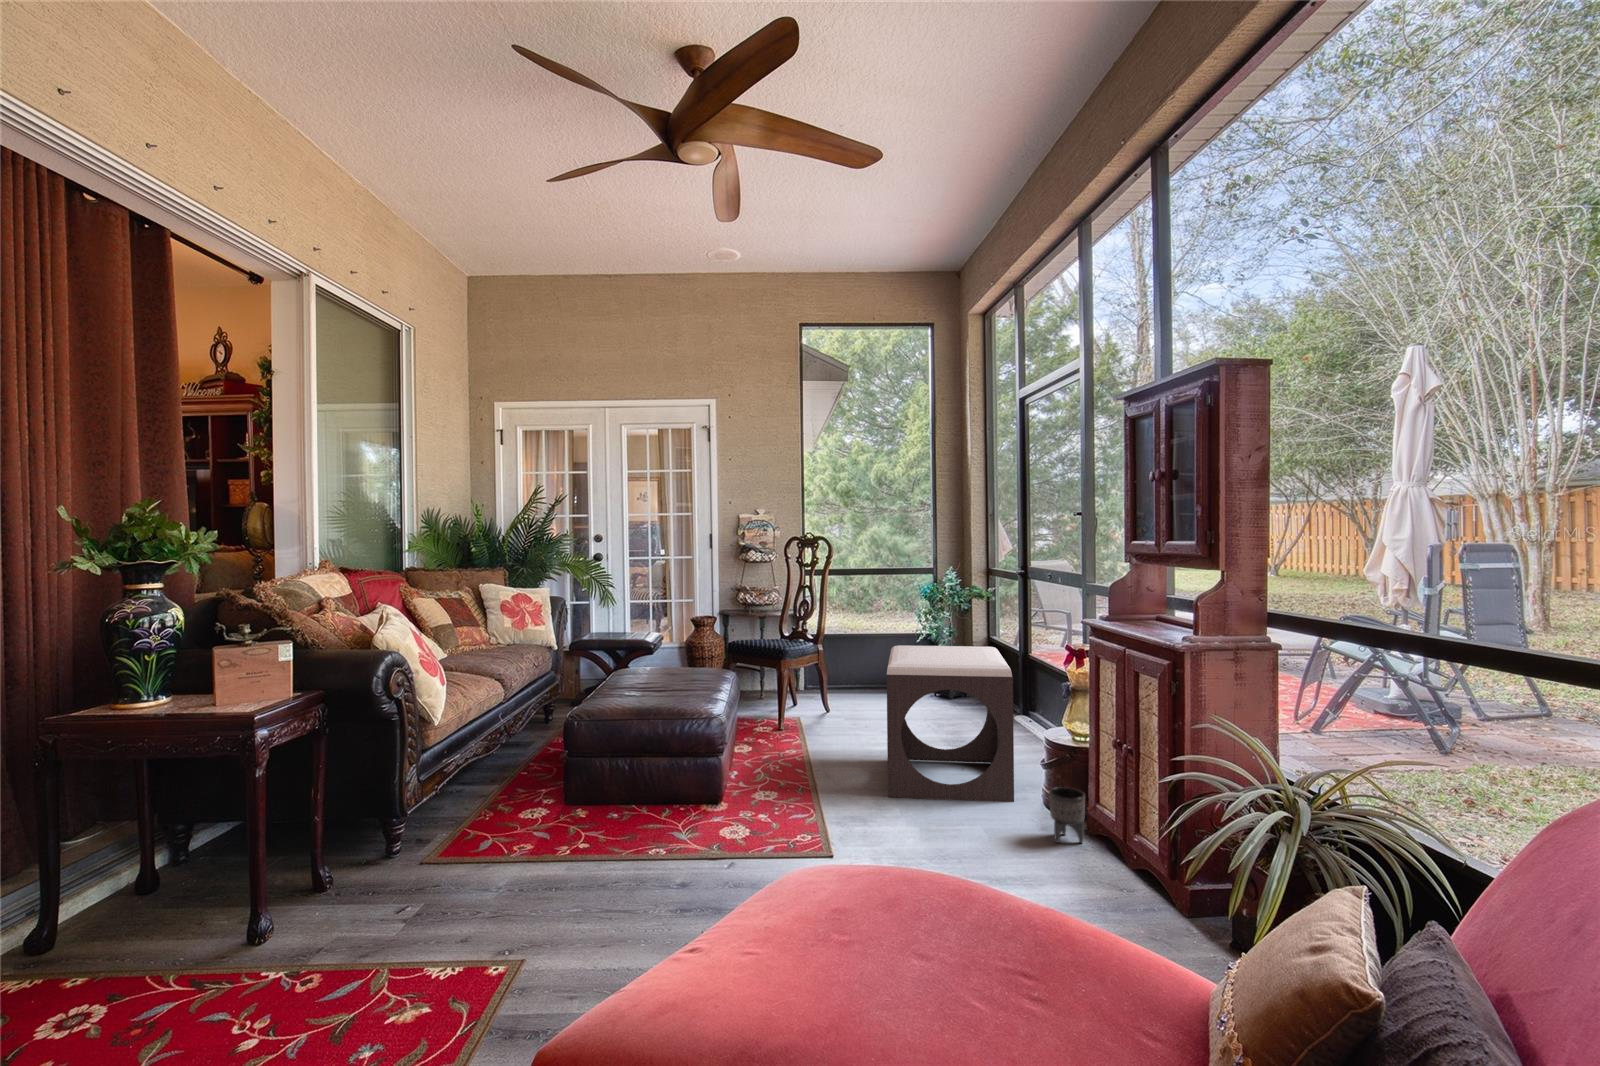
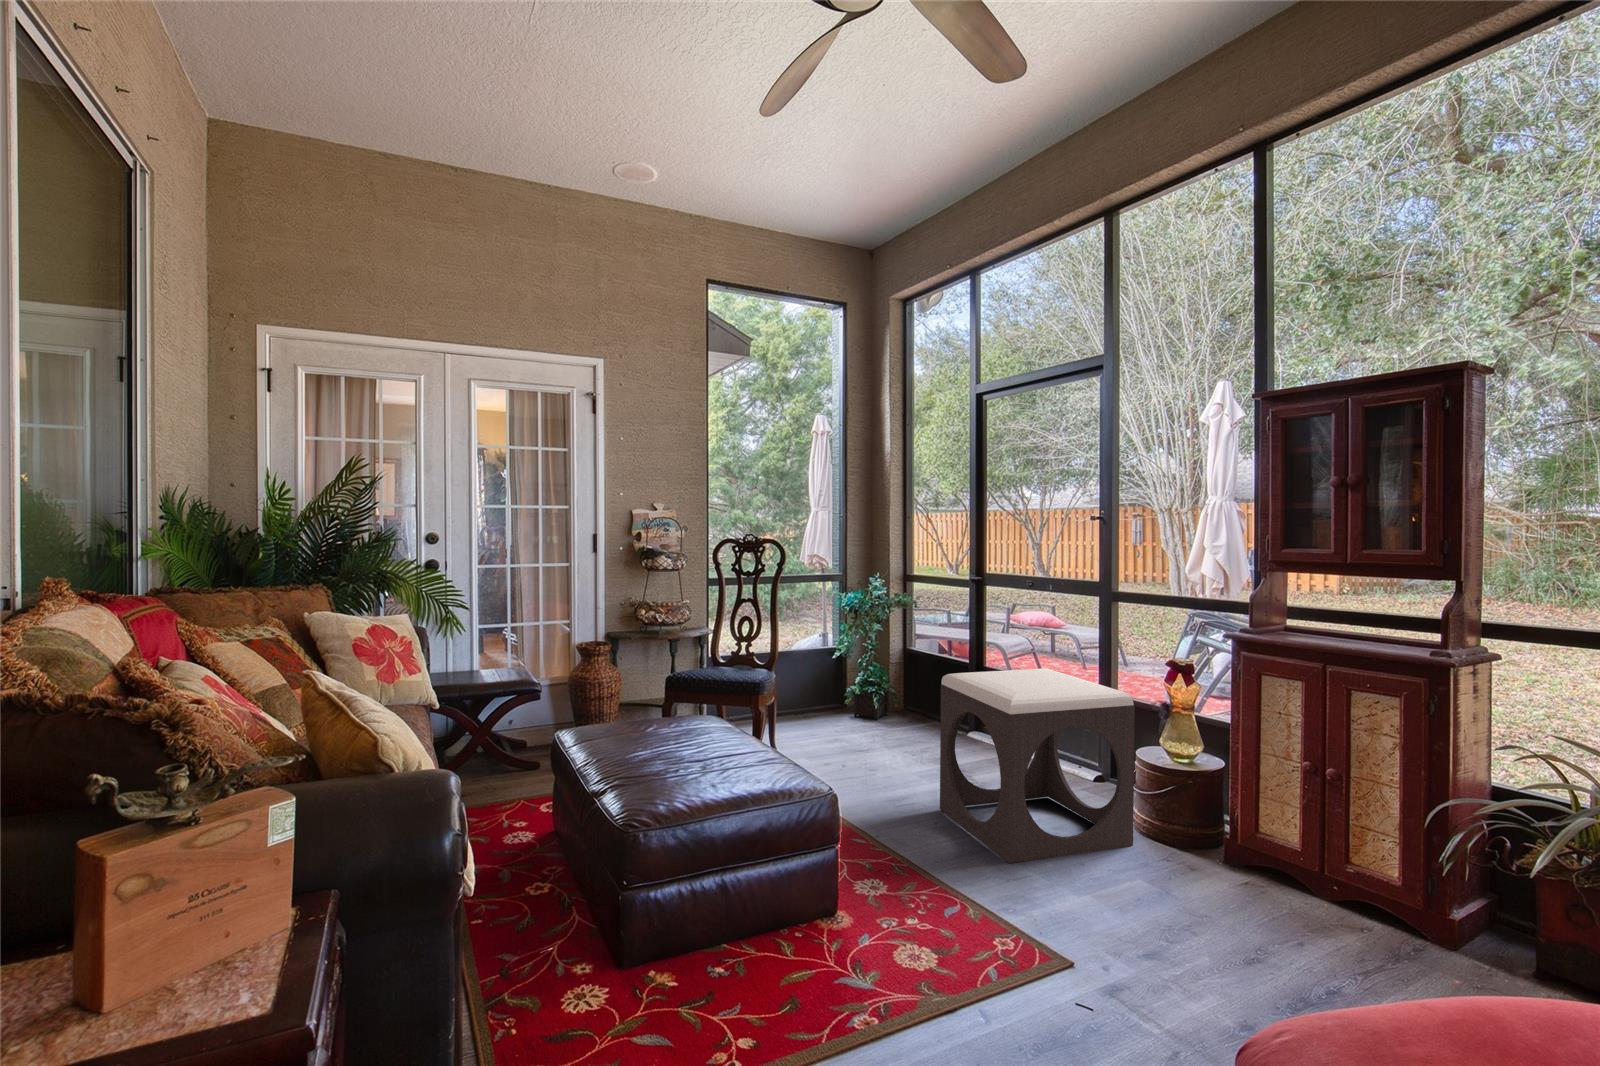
planter: present [1049,787,1085,843] -> none [1229,827,1273,893]

